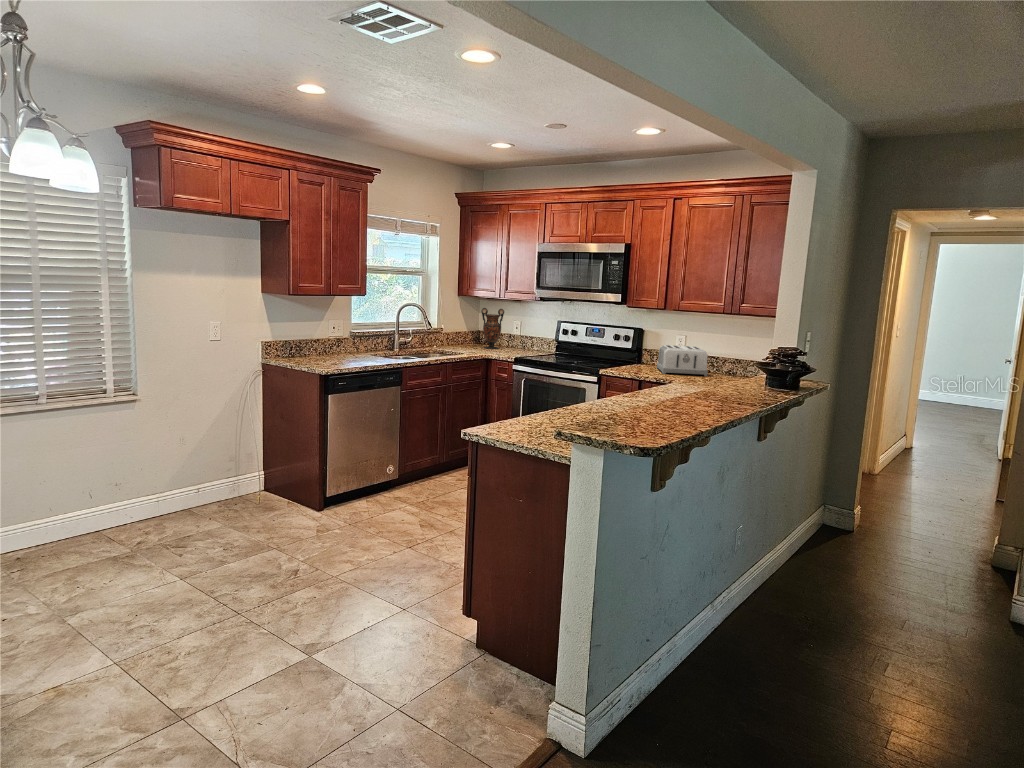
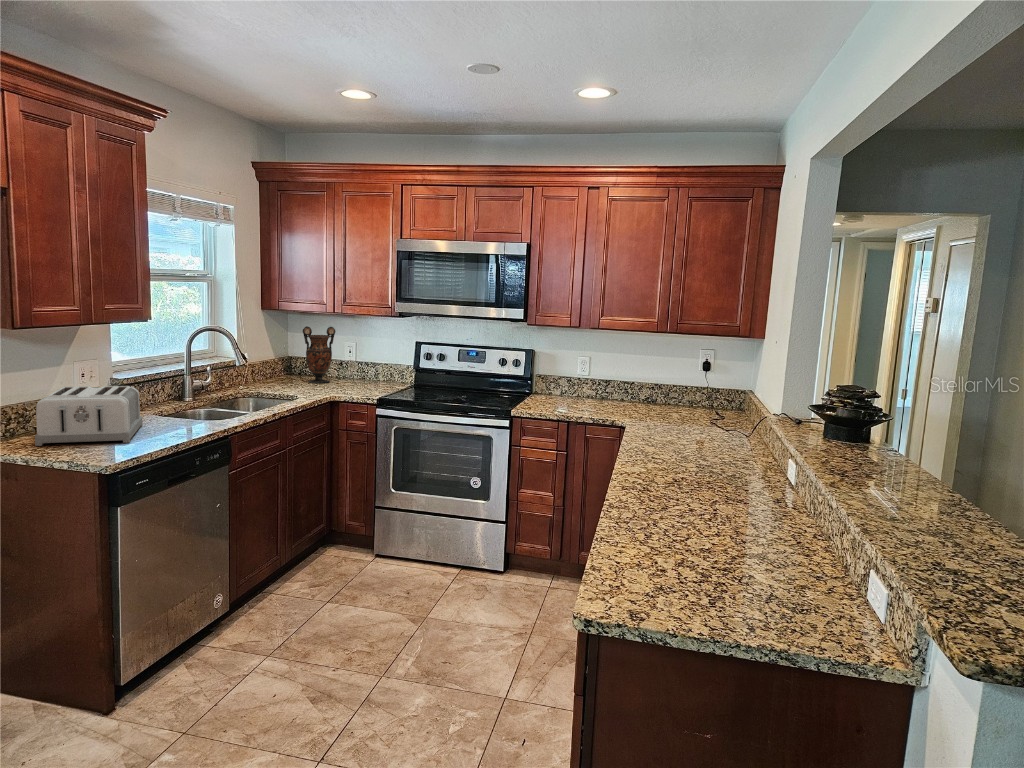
toaster: present [657,345,708,376] -> present [35,386,143,446]

